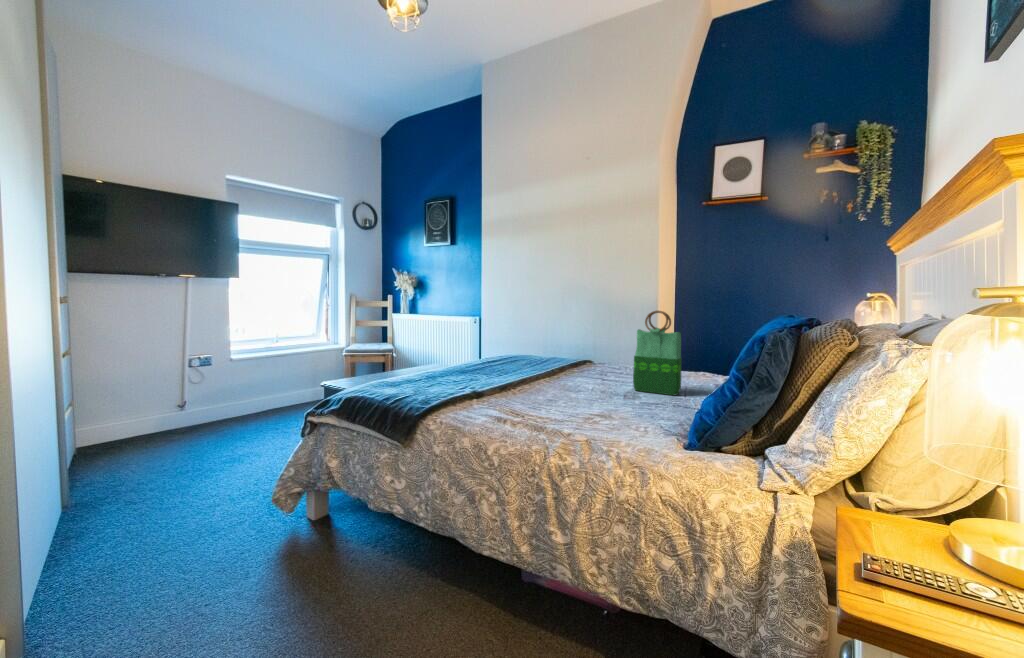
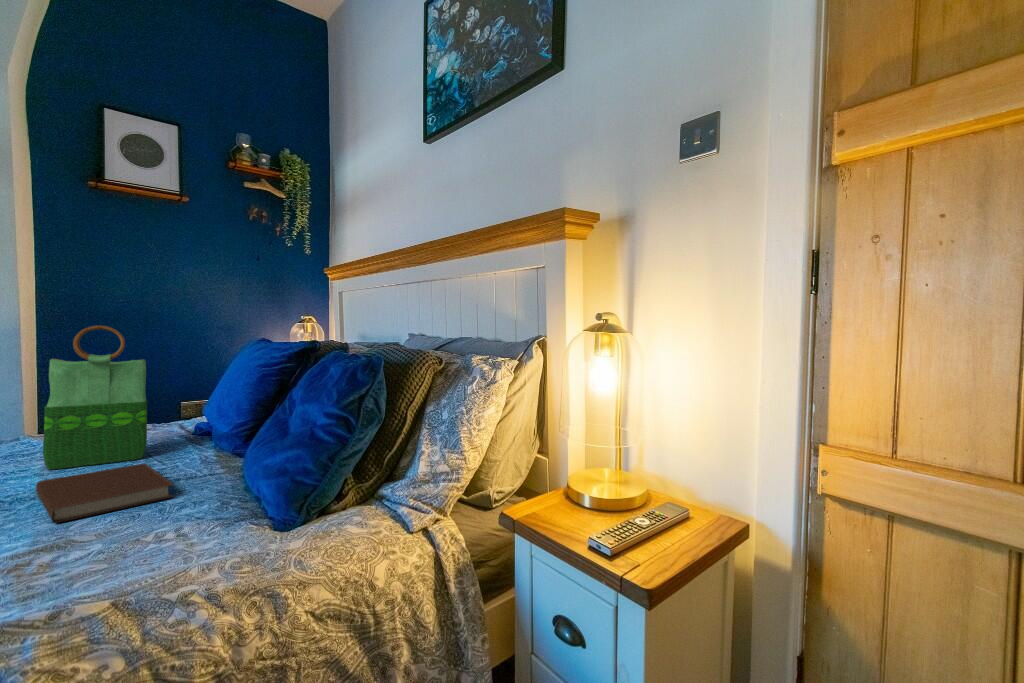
notebook: none [607,393,666,417] -> present [36,463,174,523]

